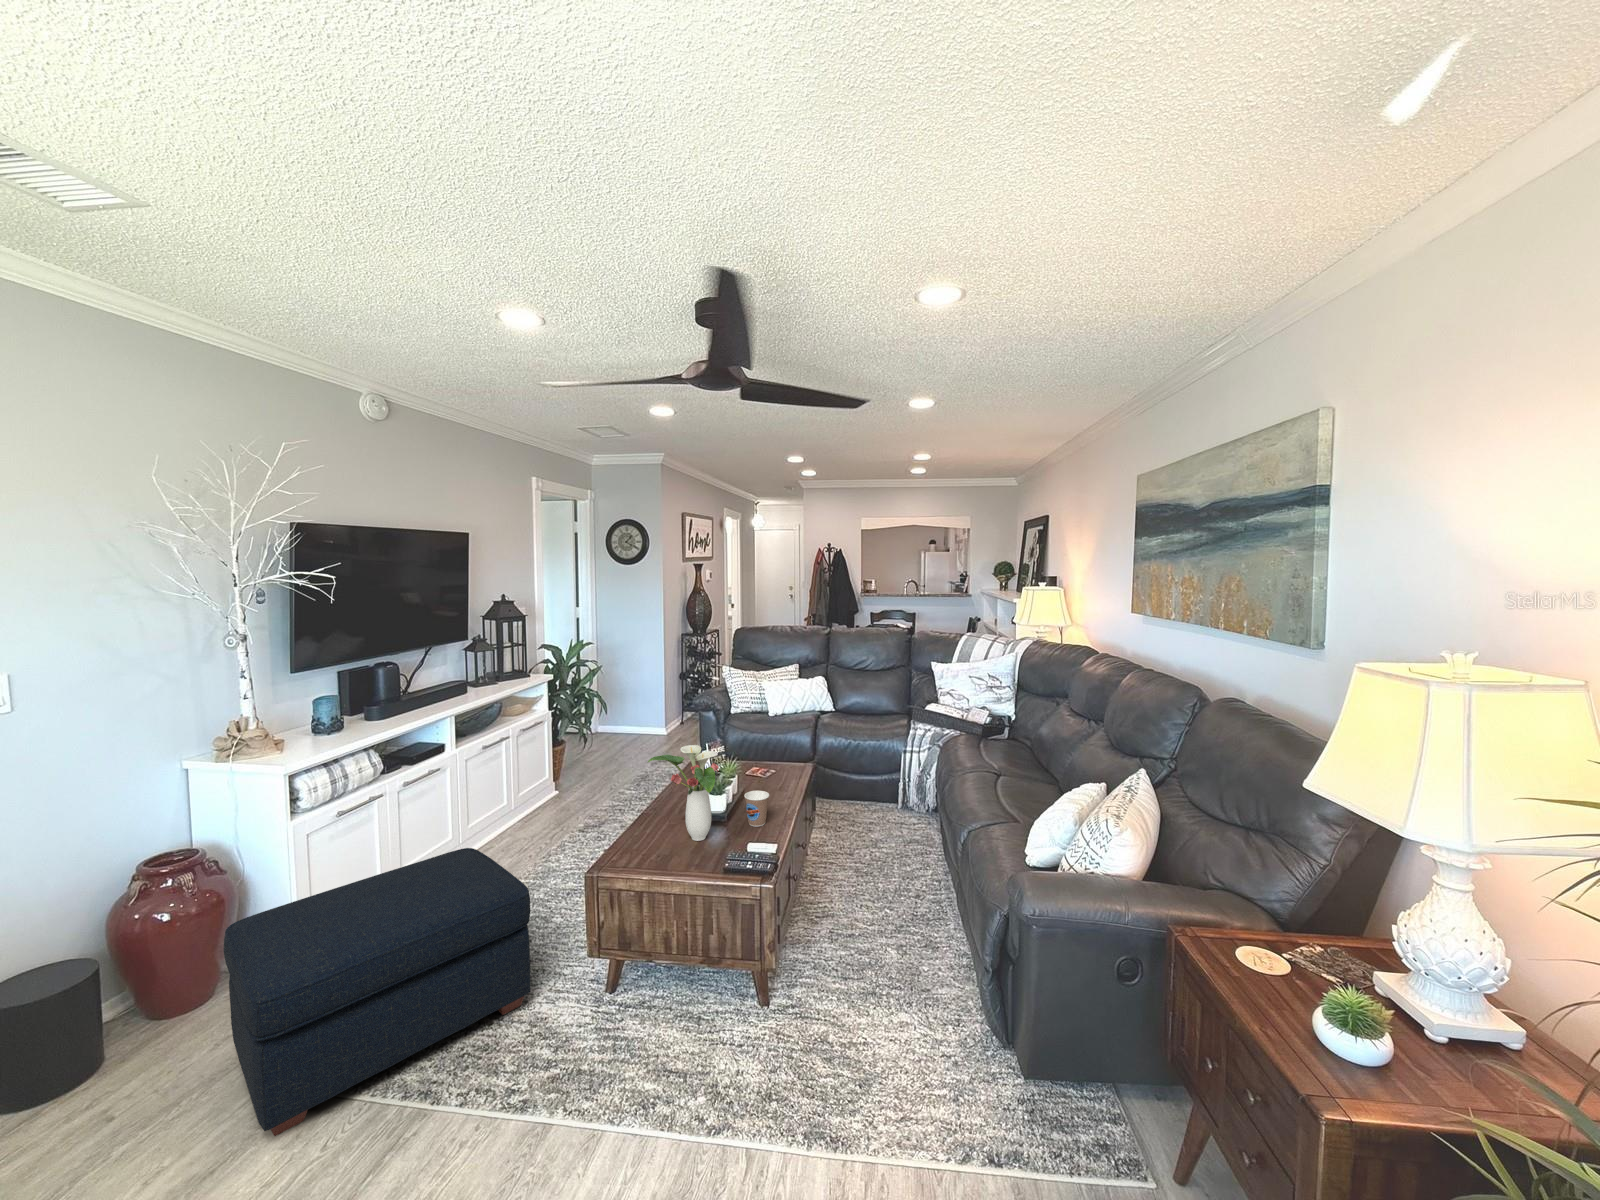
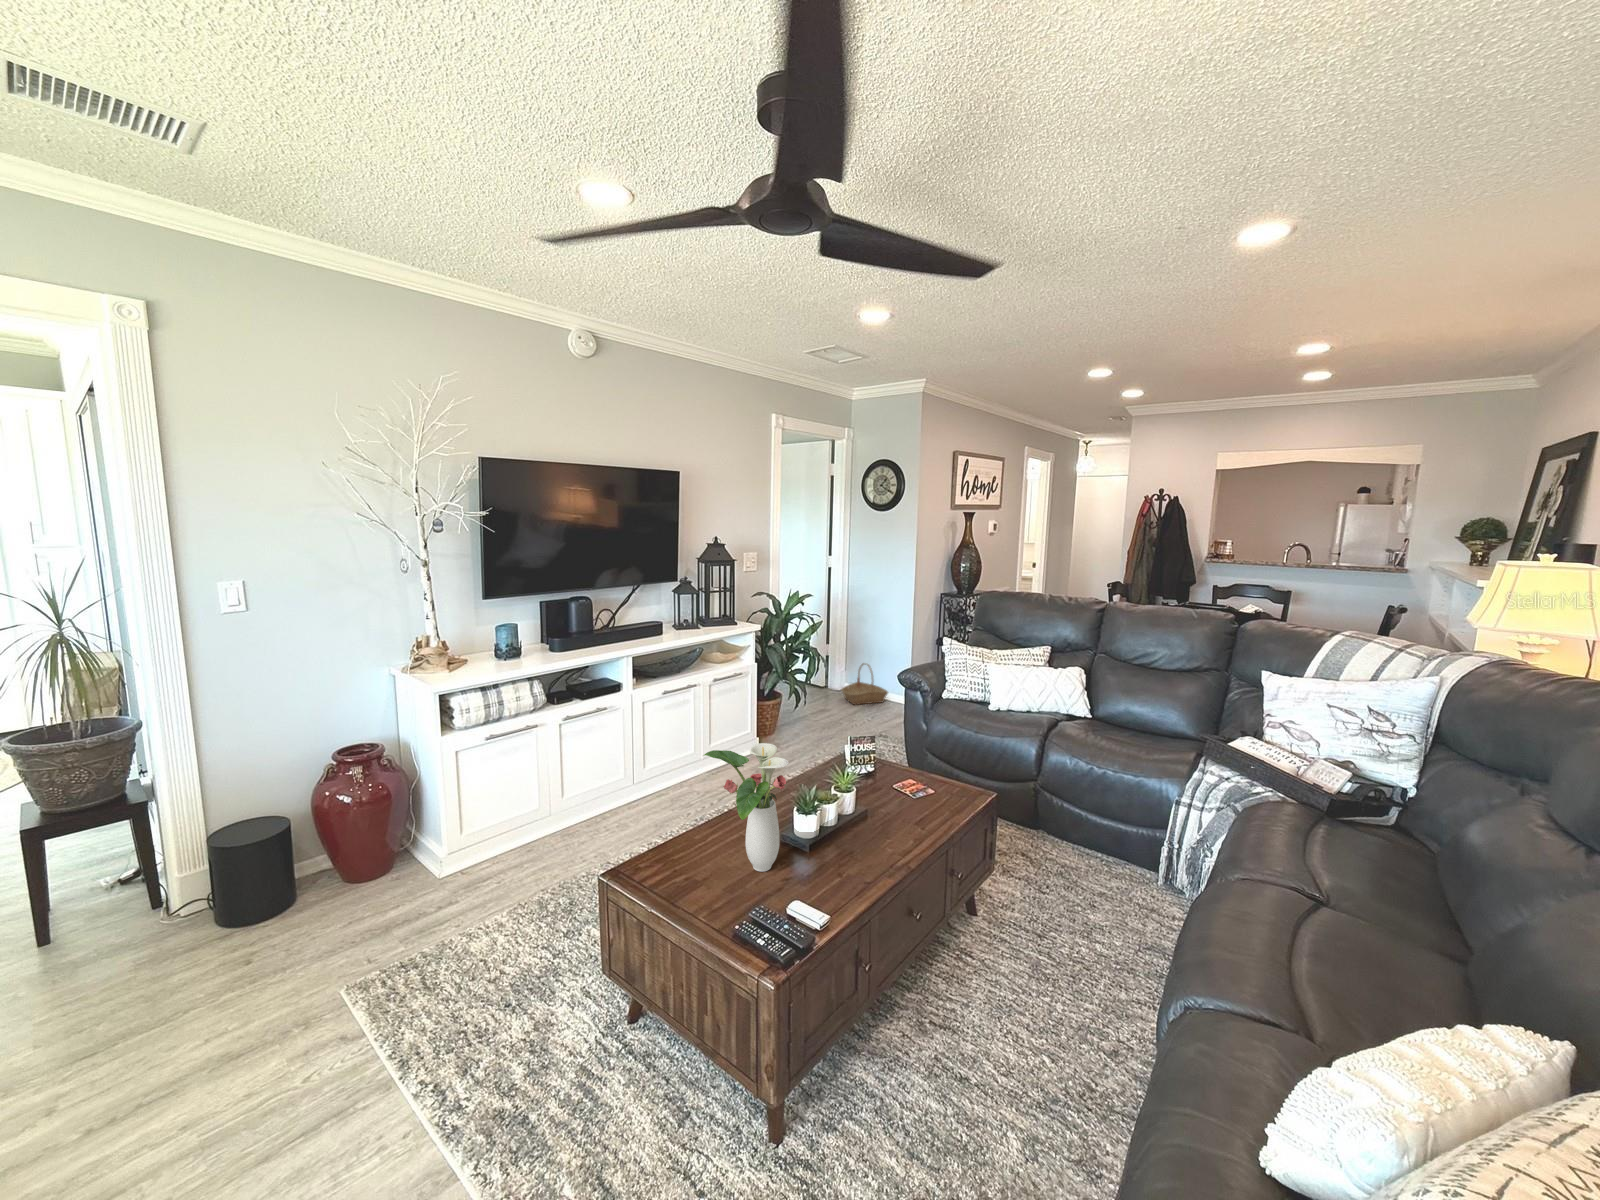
basket: none [605,704,650,744] -> present [842,663,888,705]
coffee cup: present [744,791,769,827] -> none [833,821,868,874]
ottoman: present [224,848,530,1136] -> none [262,800,569,1042]

